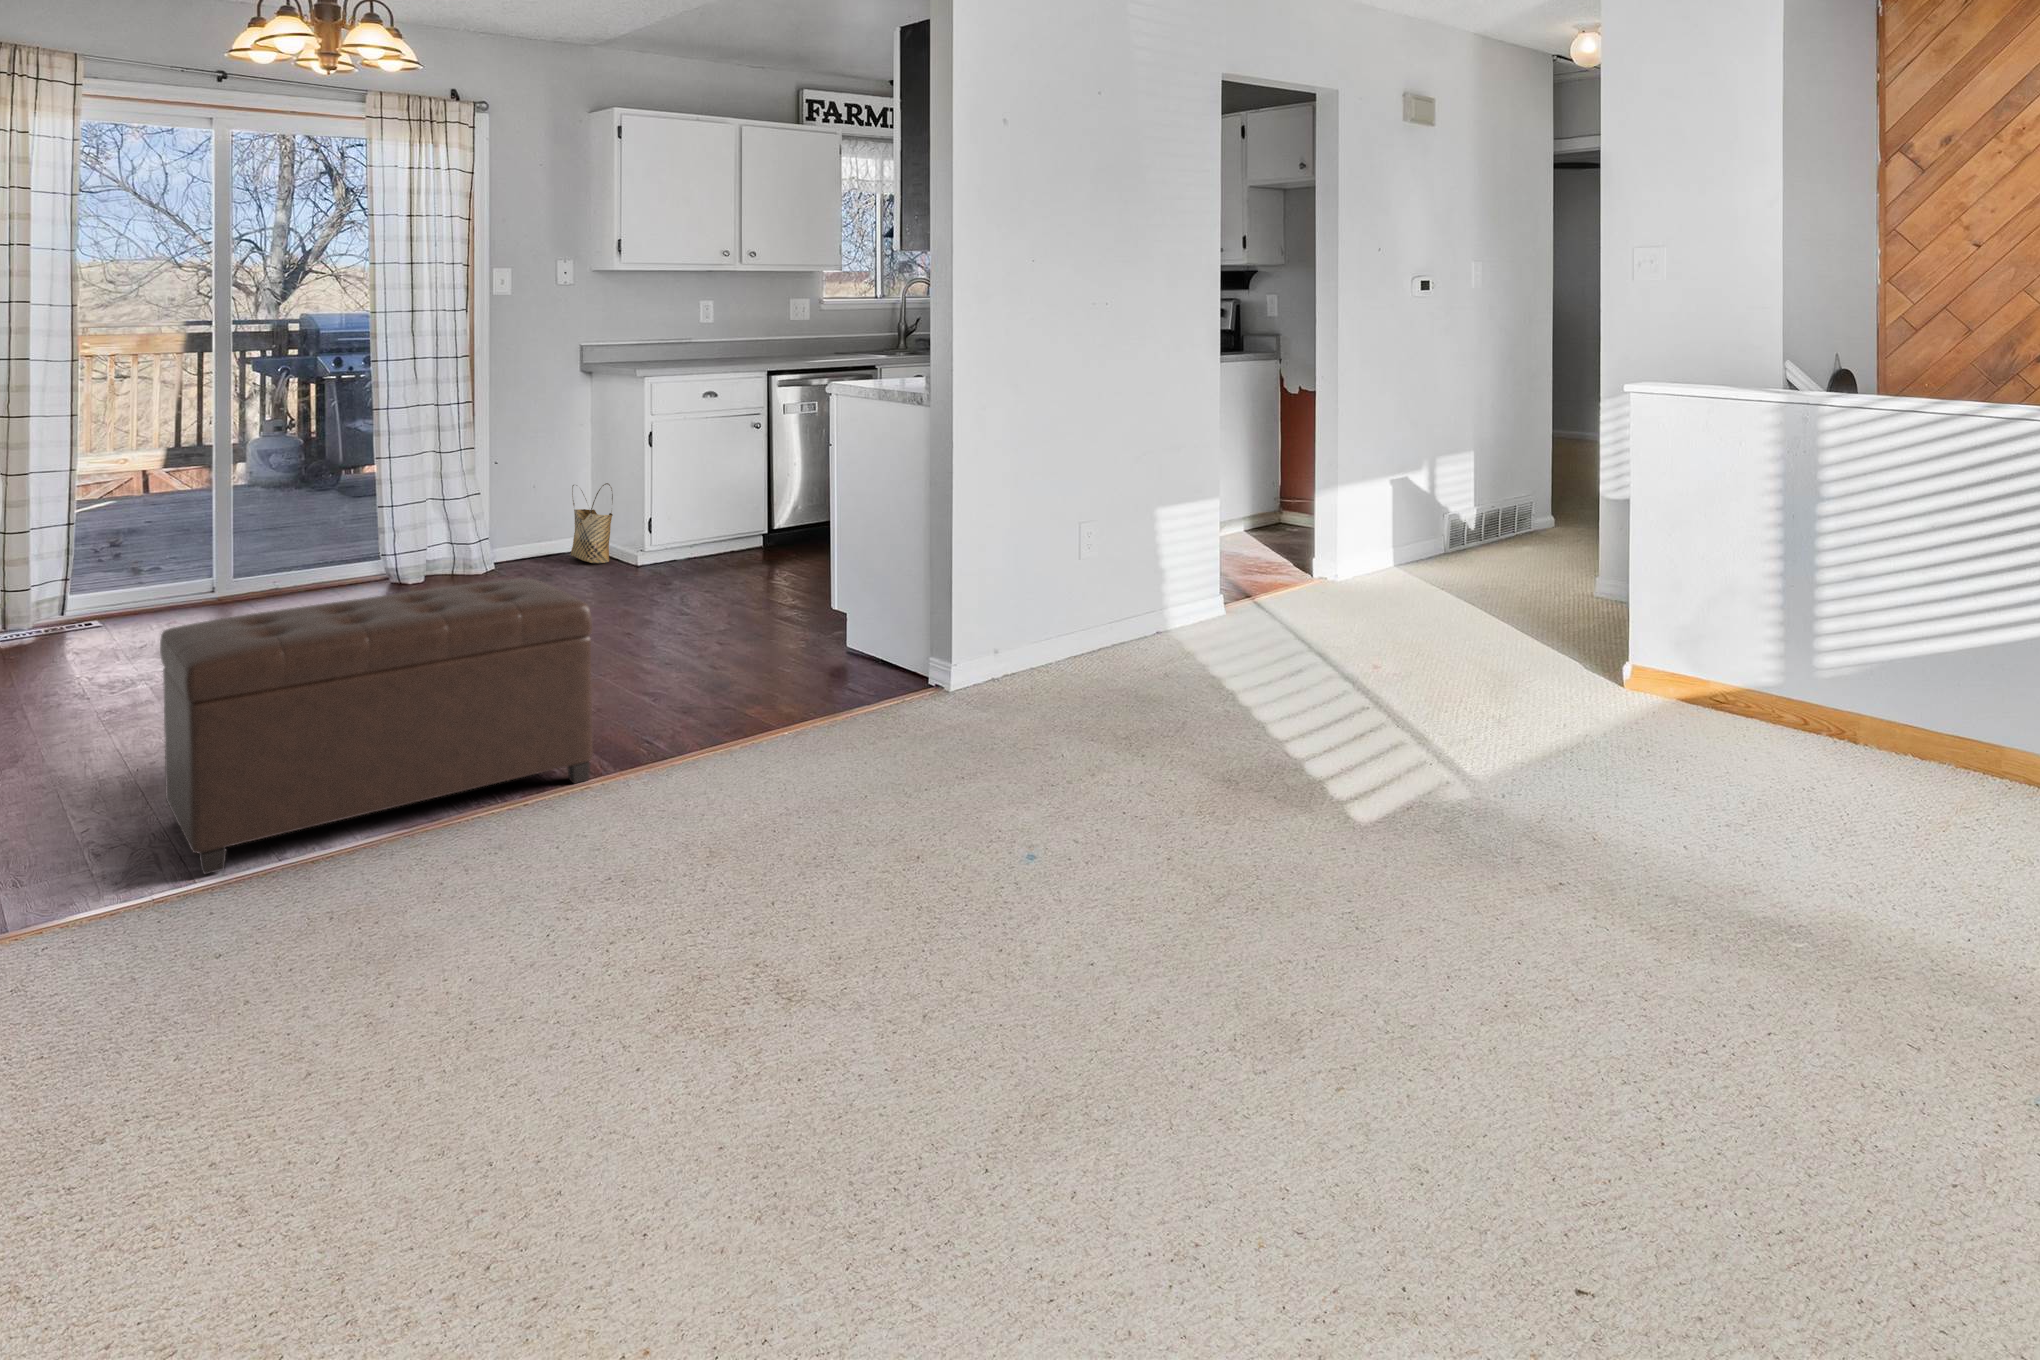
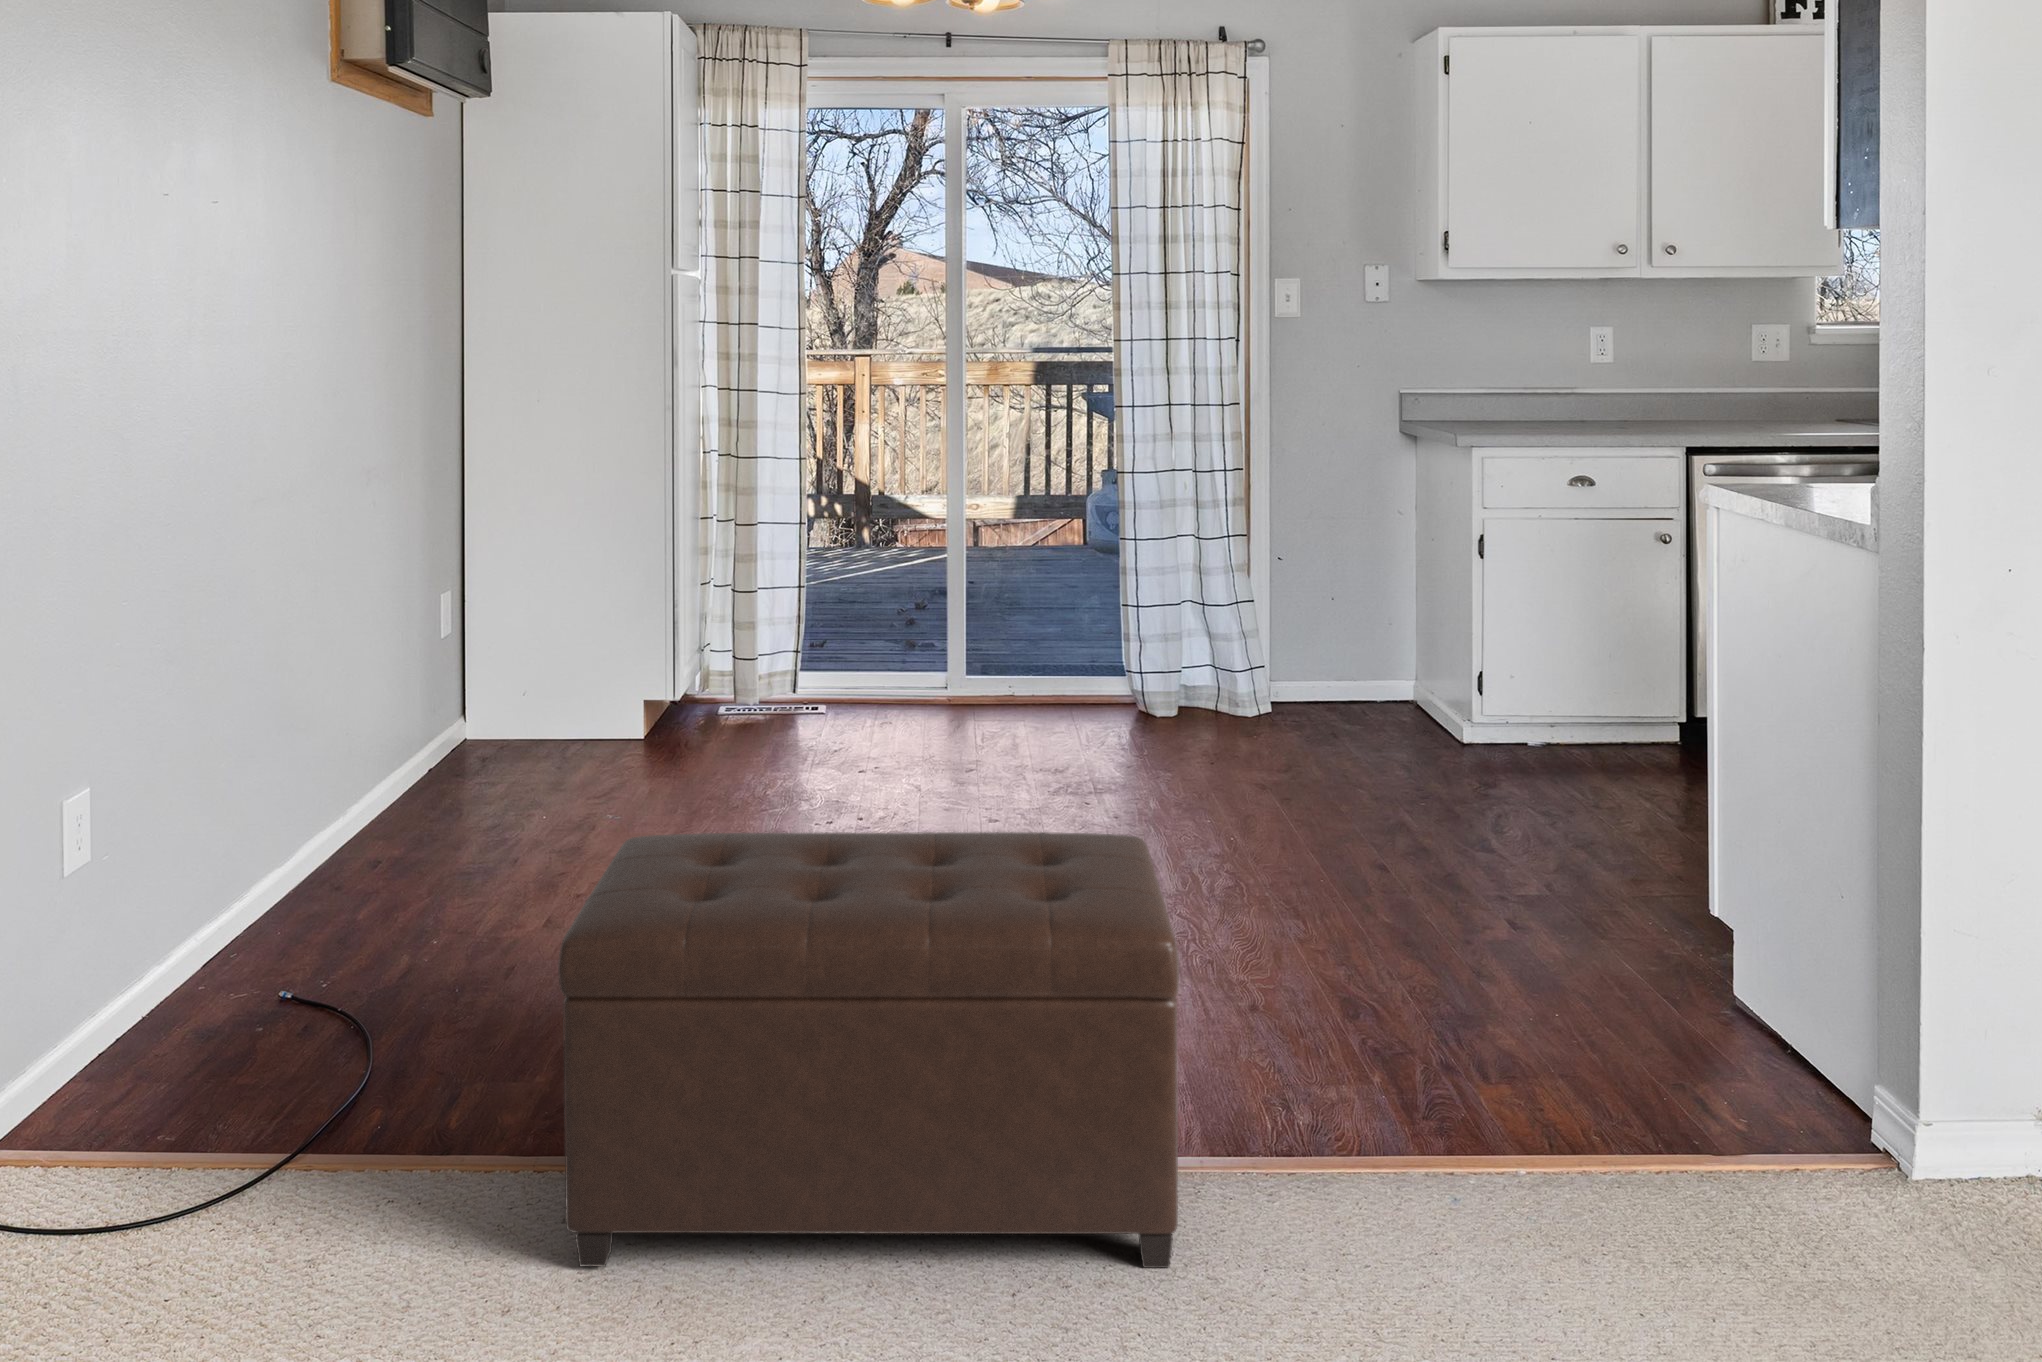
woven basket: present [571,483,613,563] -> none [1372,603,1431,729]

